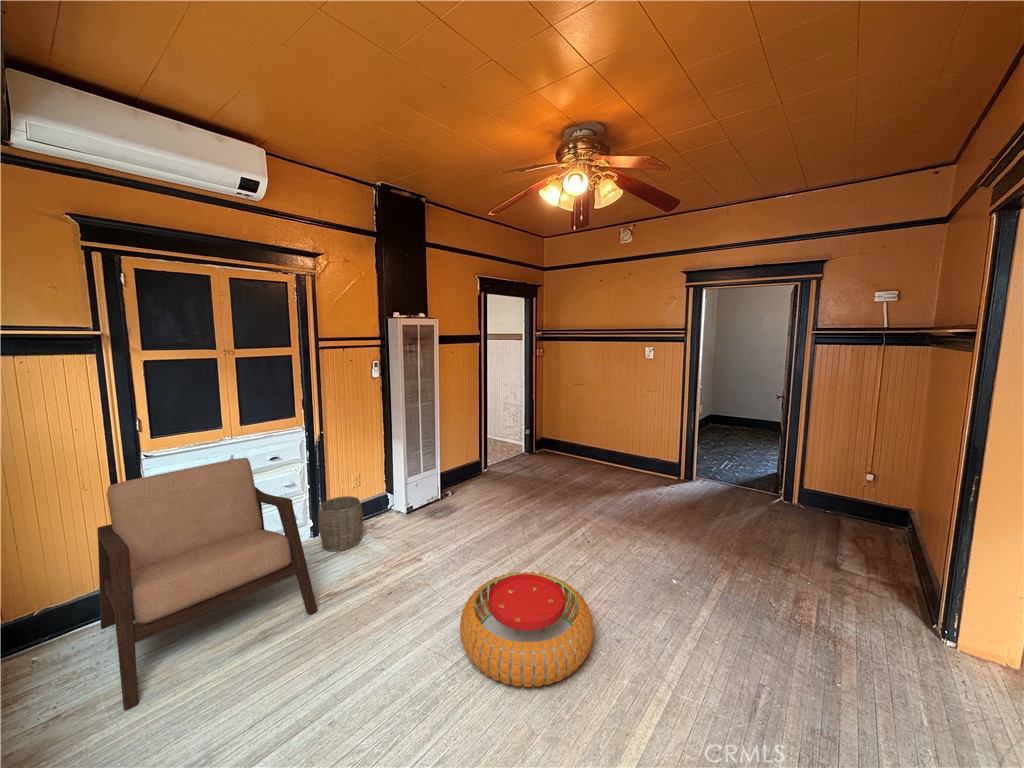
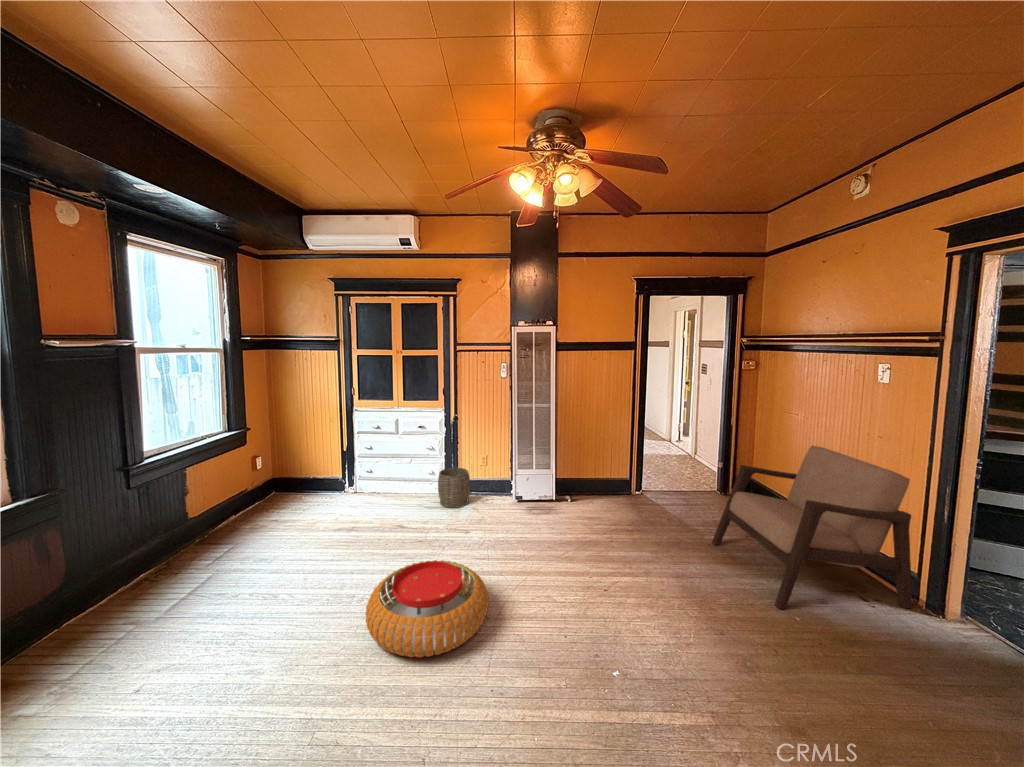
armchair: present [97,458,317,710] -> present [712,446,912,609]

